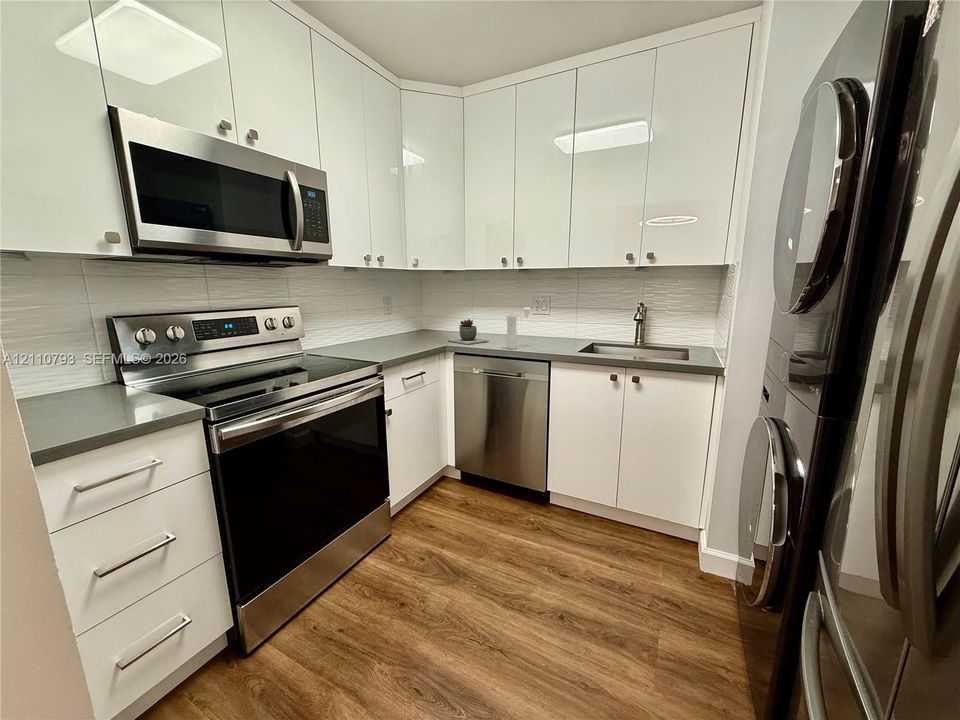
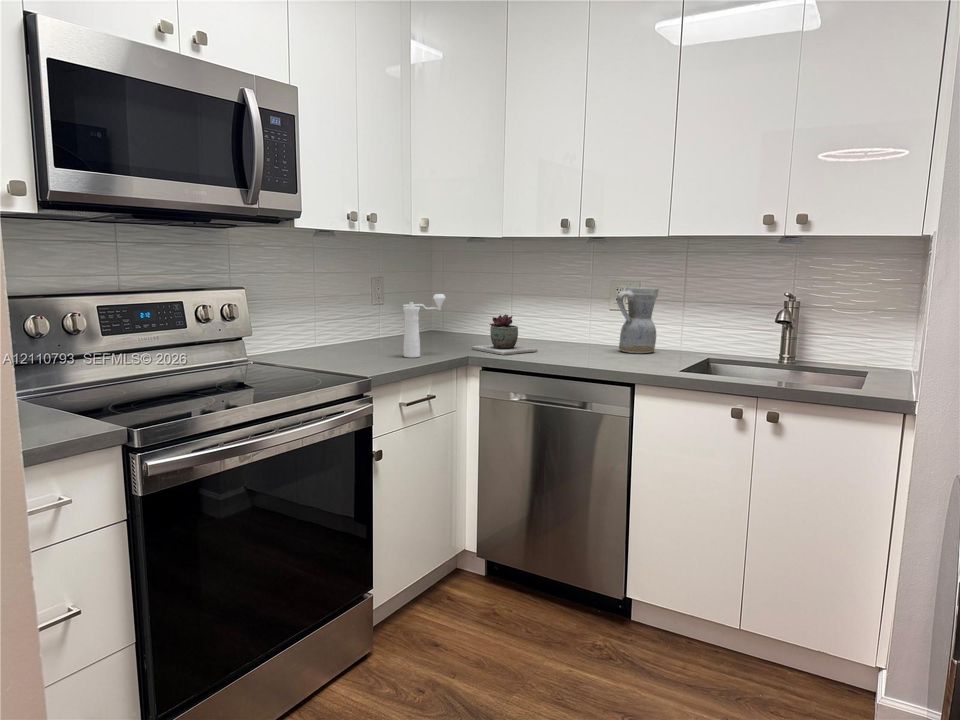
ceramic pitcher: none [537,300,562,341] -> present [617,287,659,353]
pepper mill: present [506,307,531,349] -> present [403,294,445,358]

